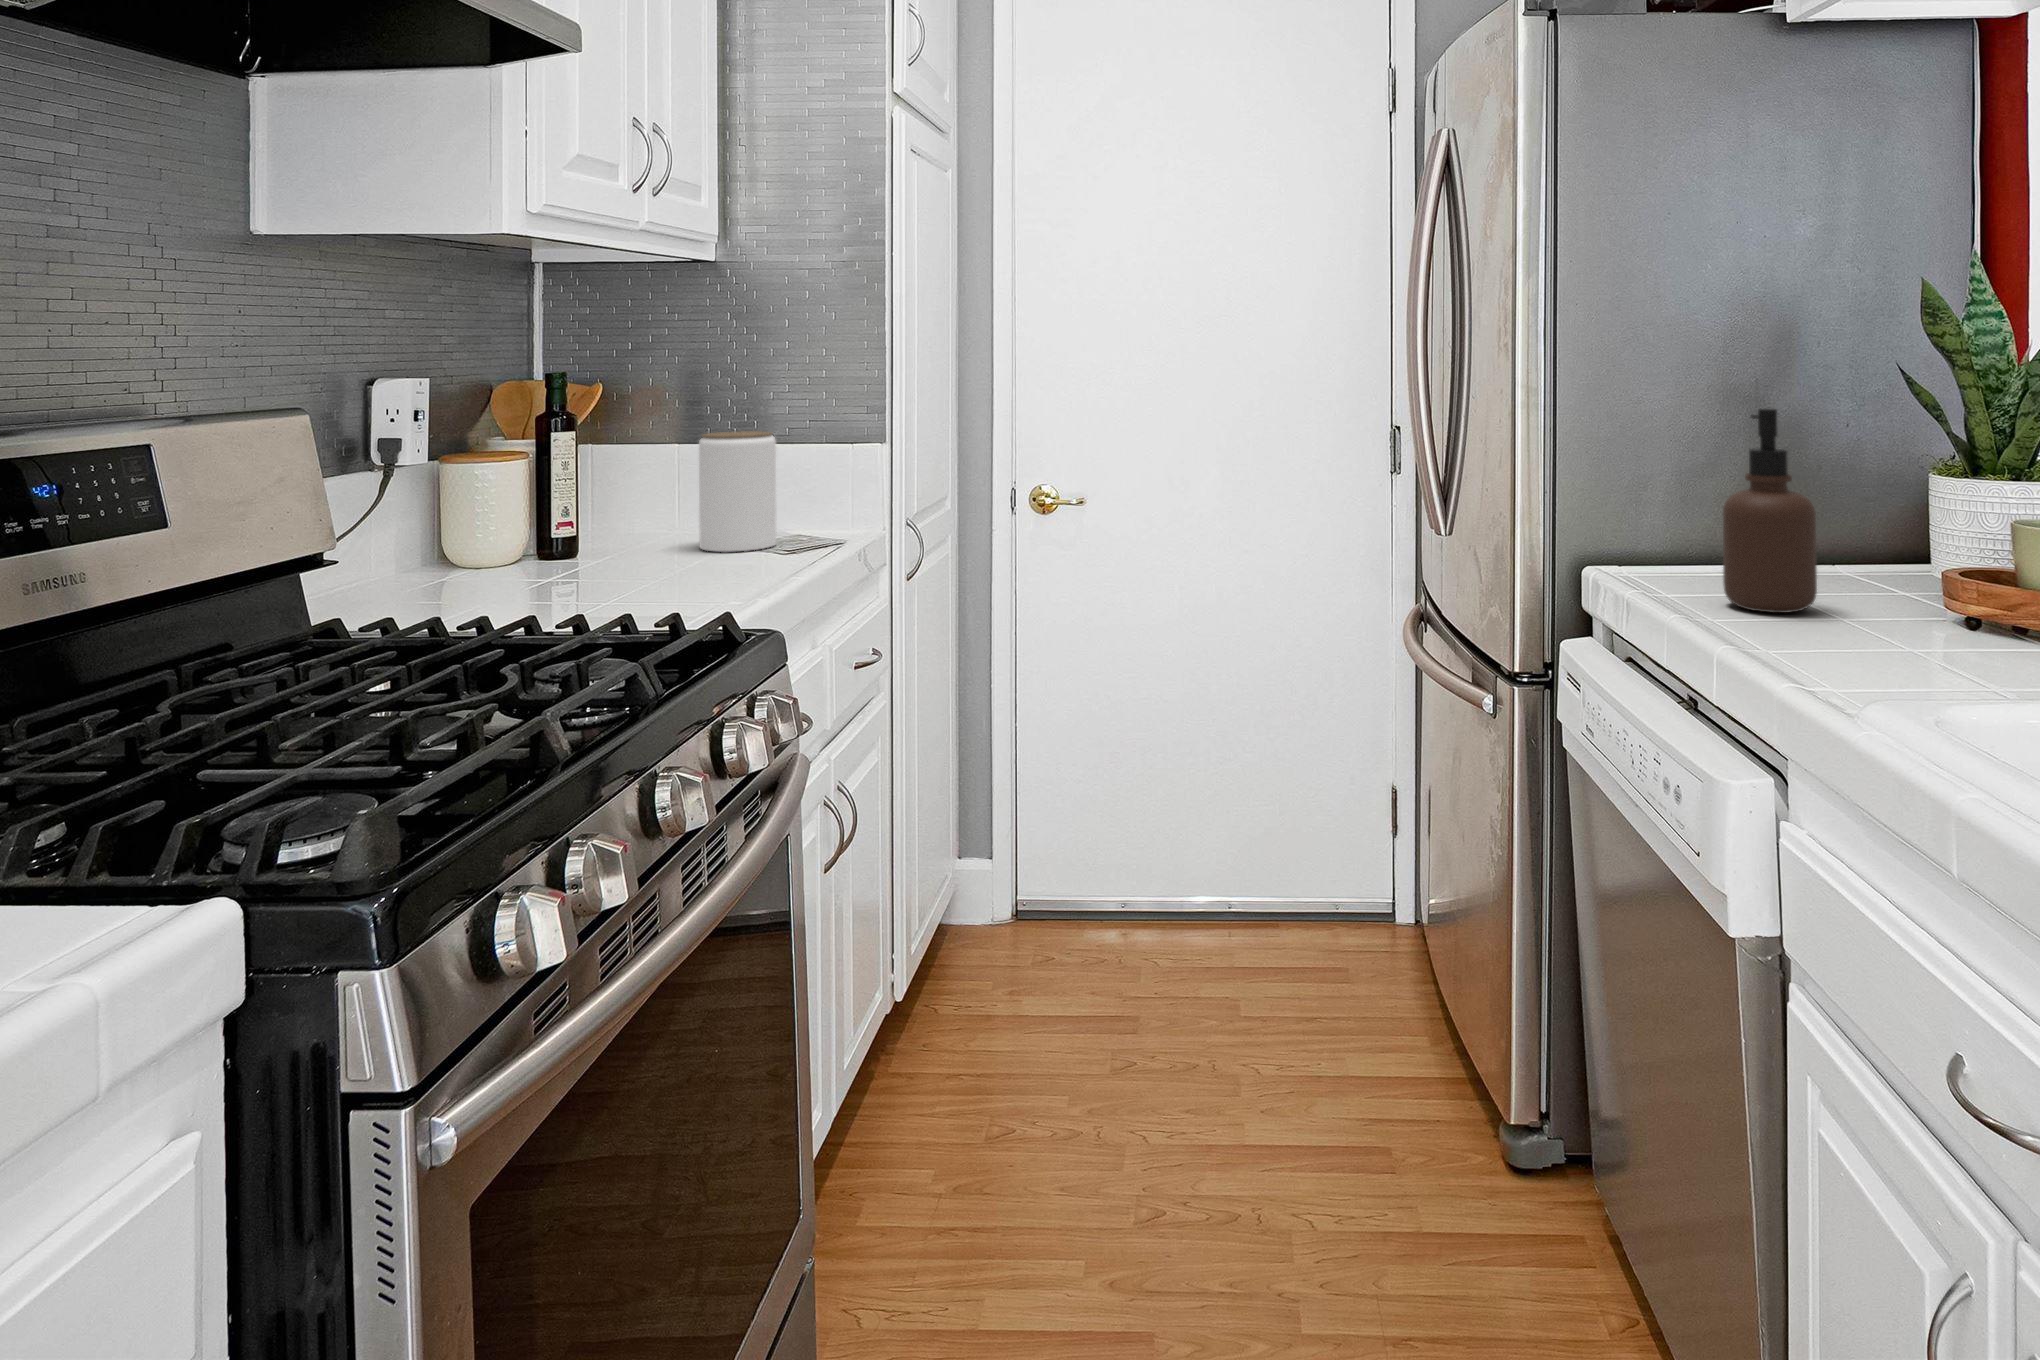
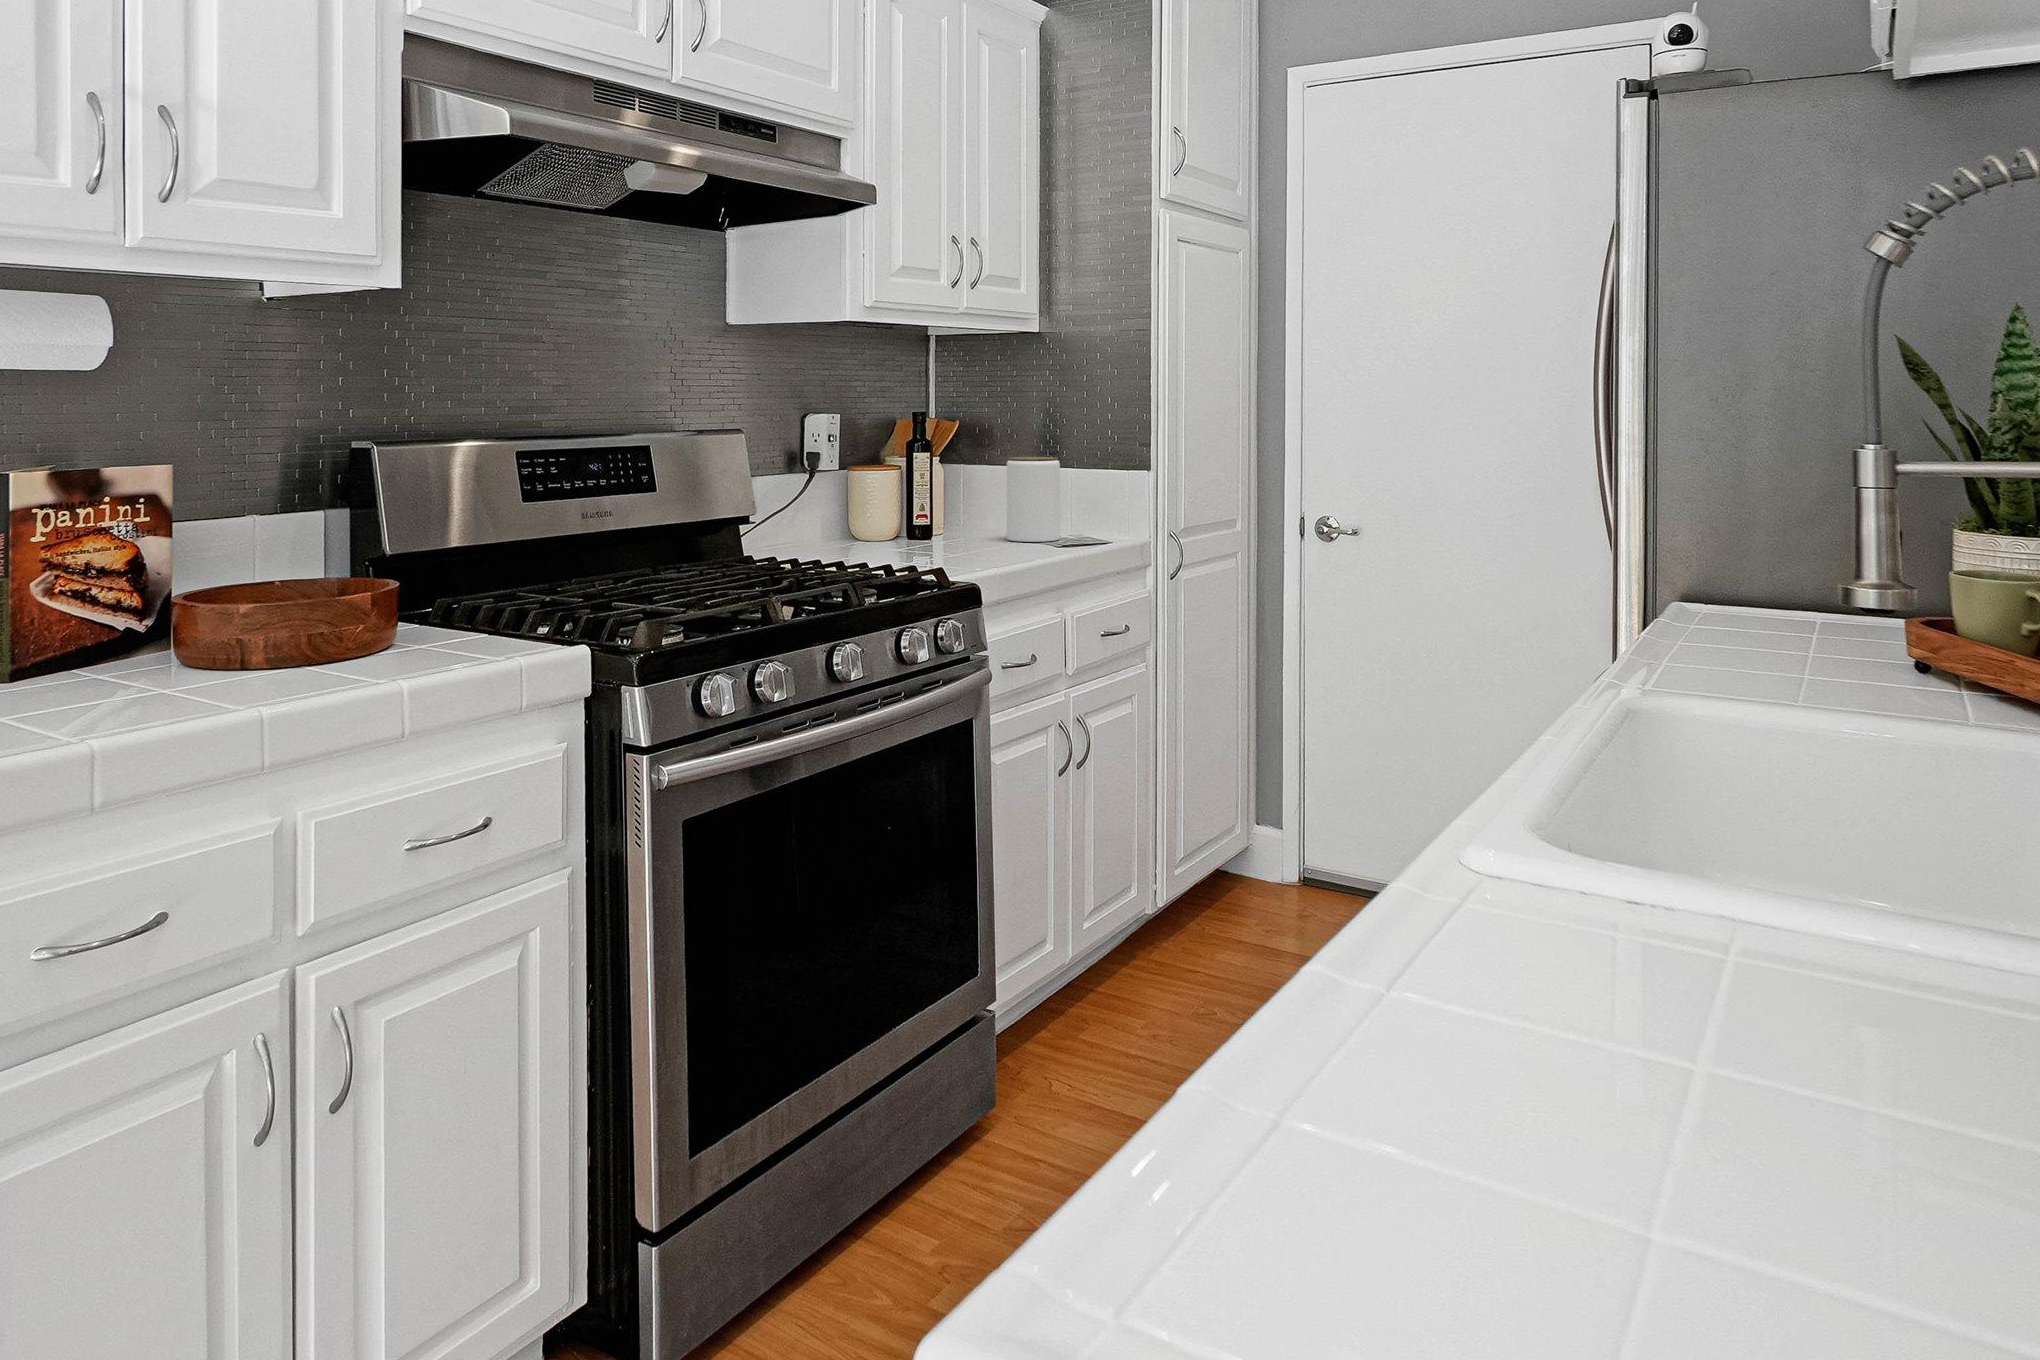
soap dispenser: present [1723,409,1817,613] -> none [1707,455,1795,638]

